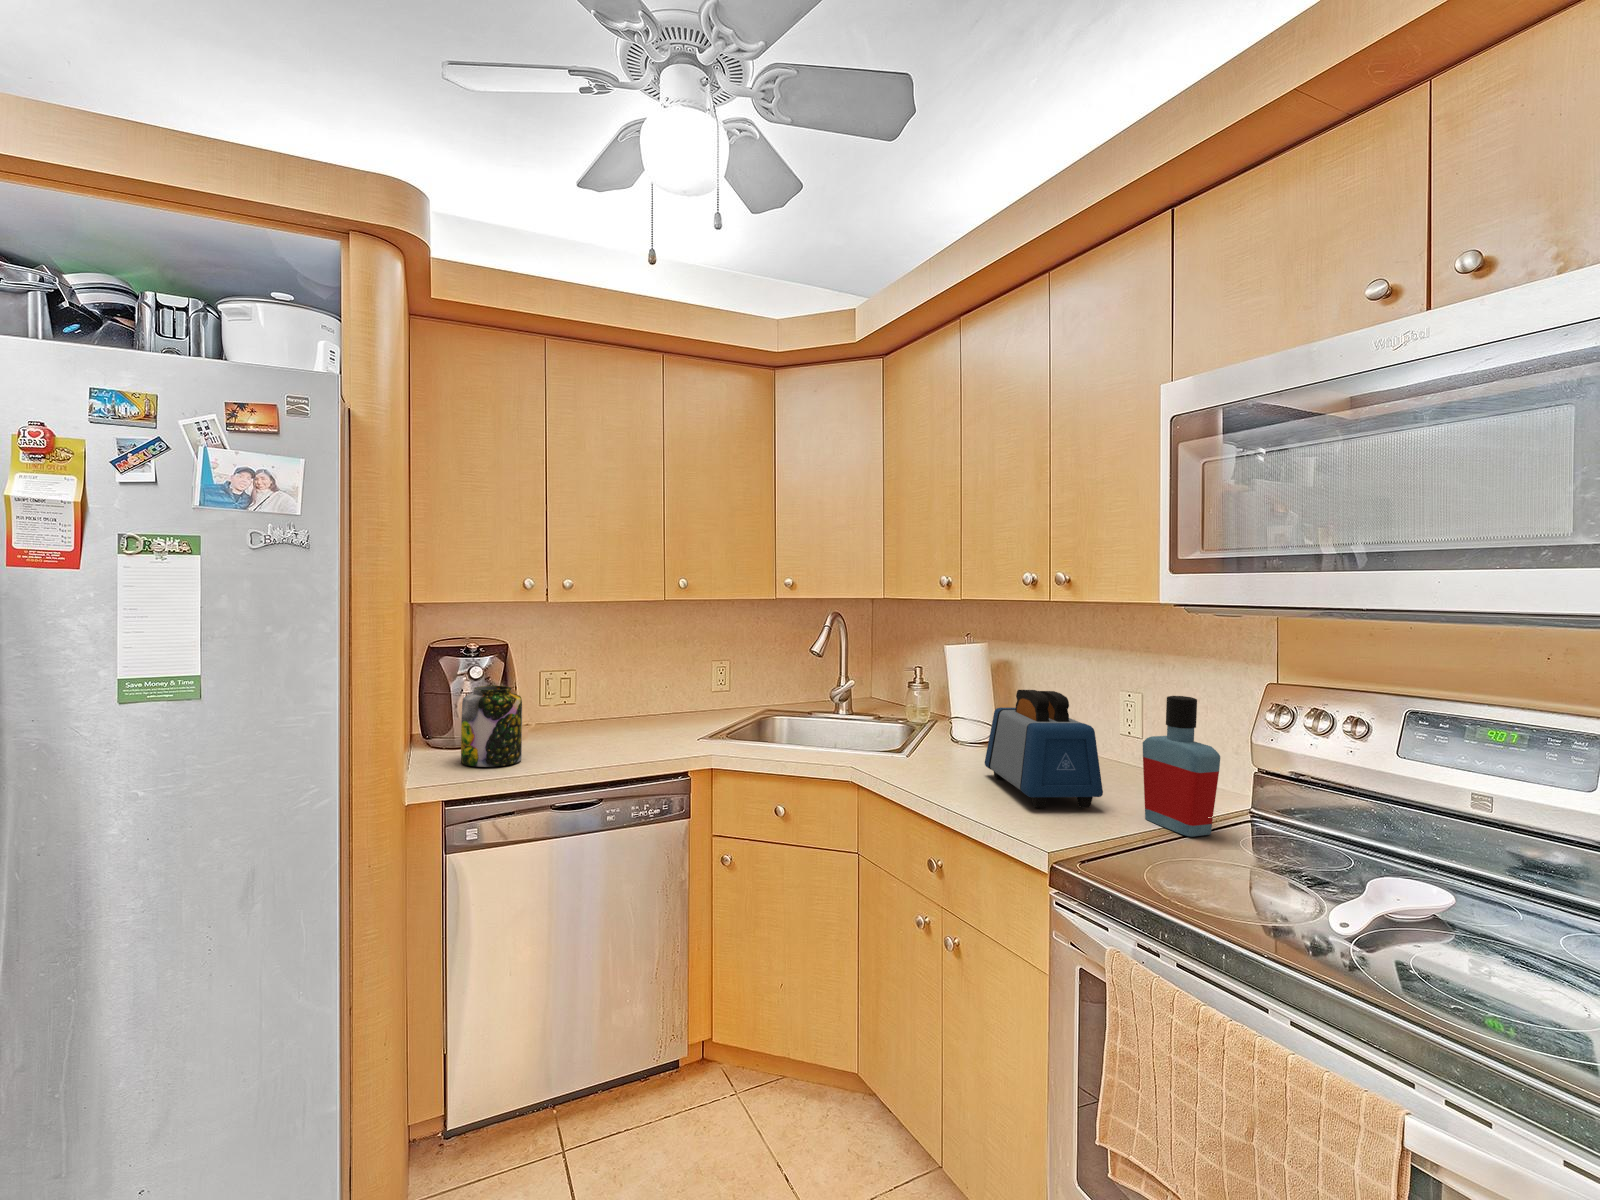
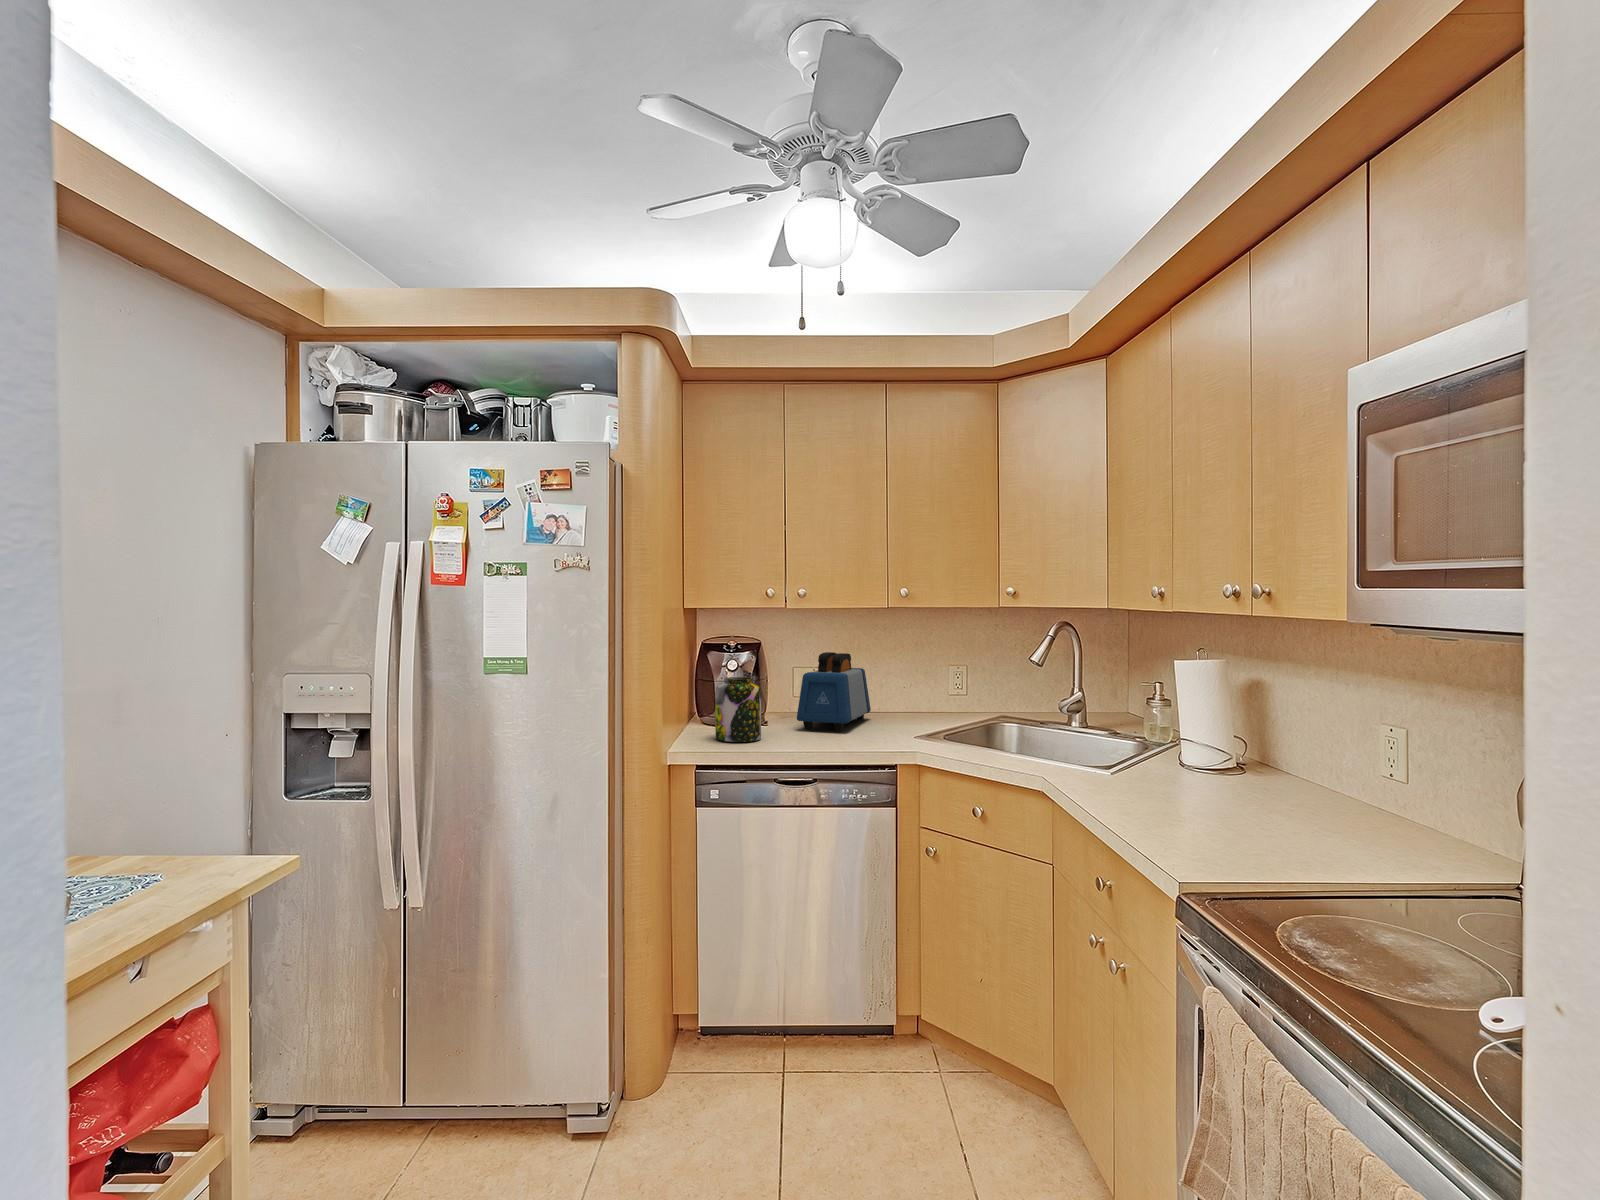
toaster: present [985,690,1103,808] -> present [797,652,871,731]
bottle: present [1143,696,1220,837] -> none [1339,691,1419,848]

